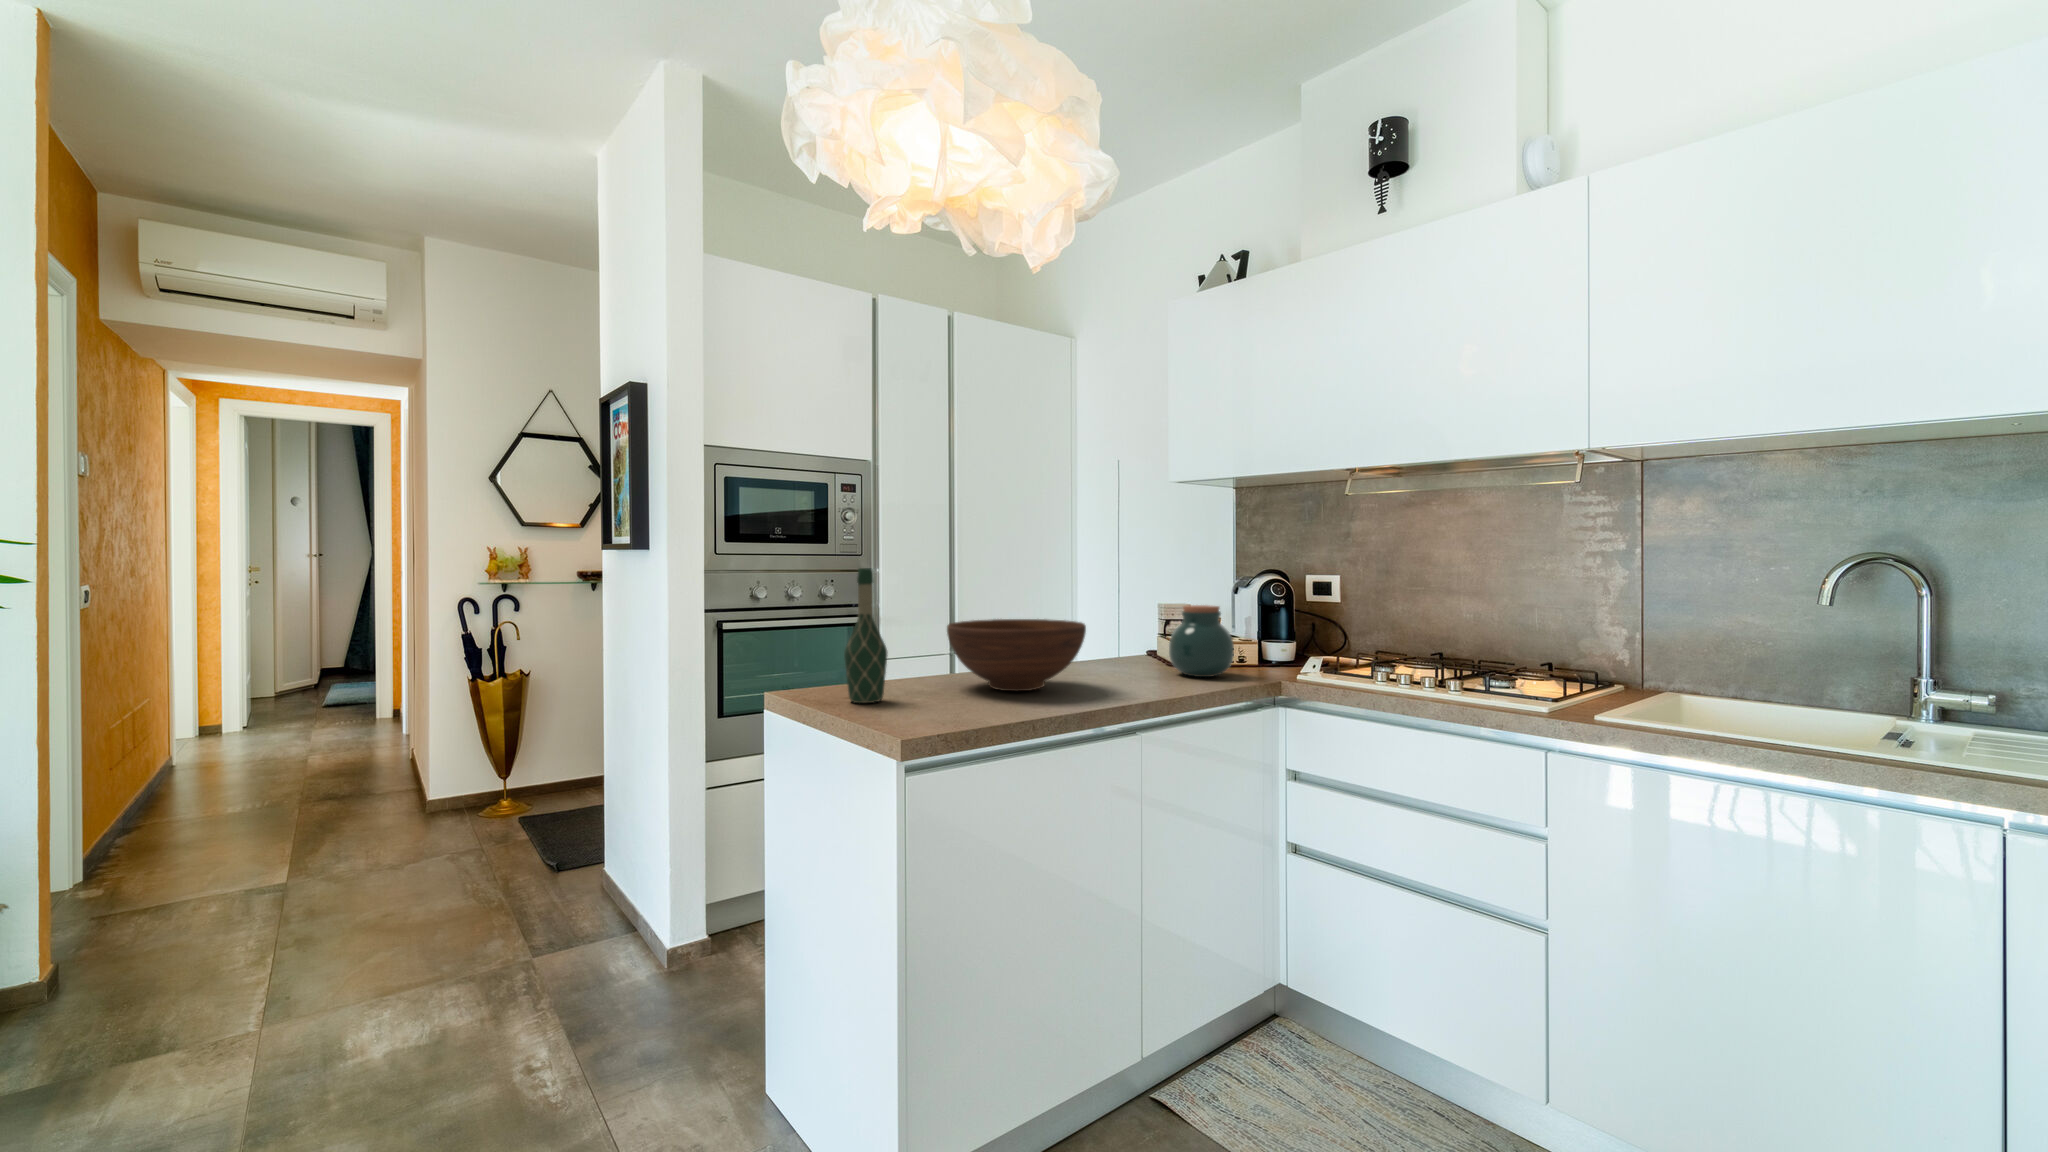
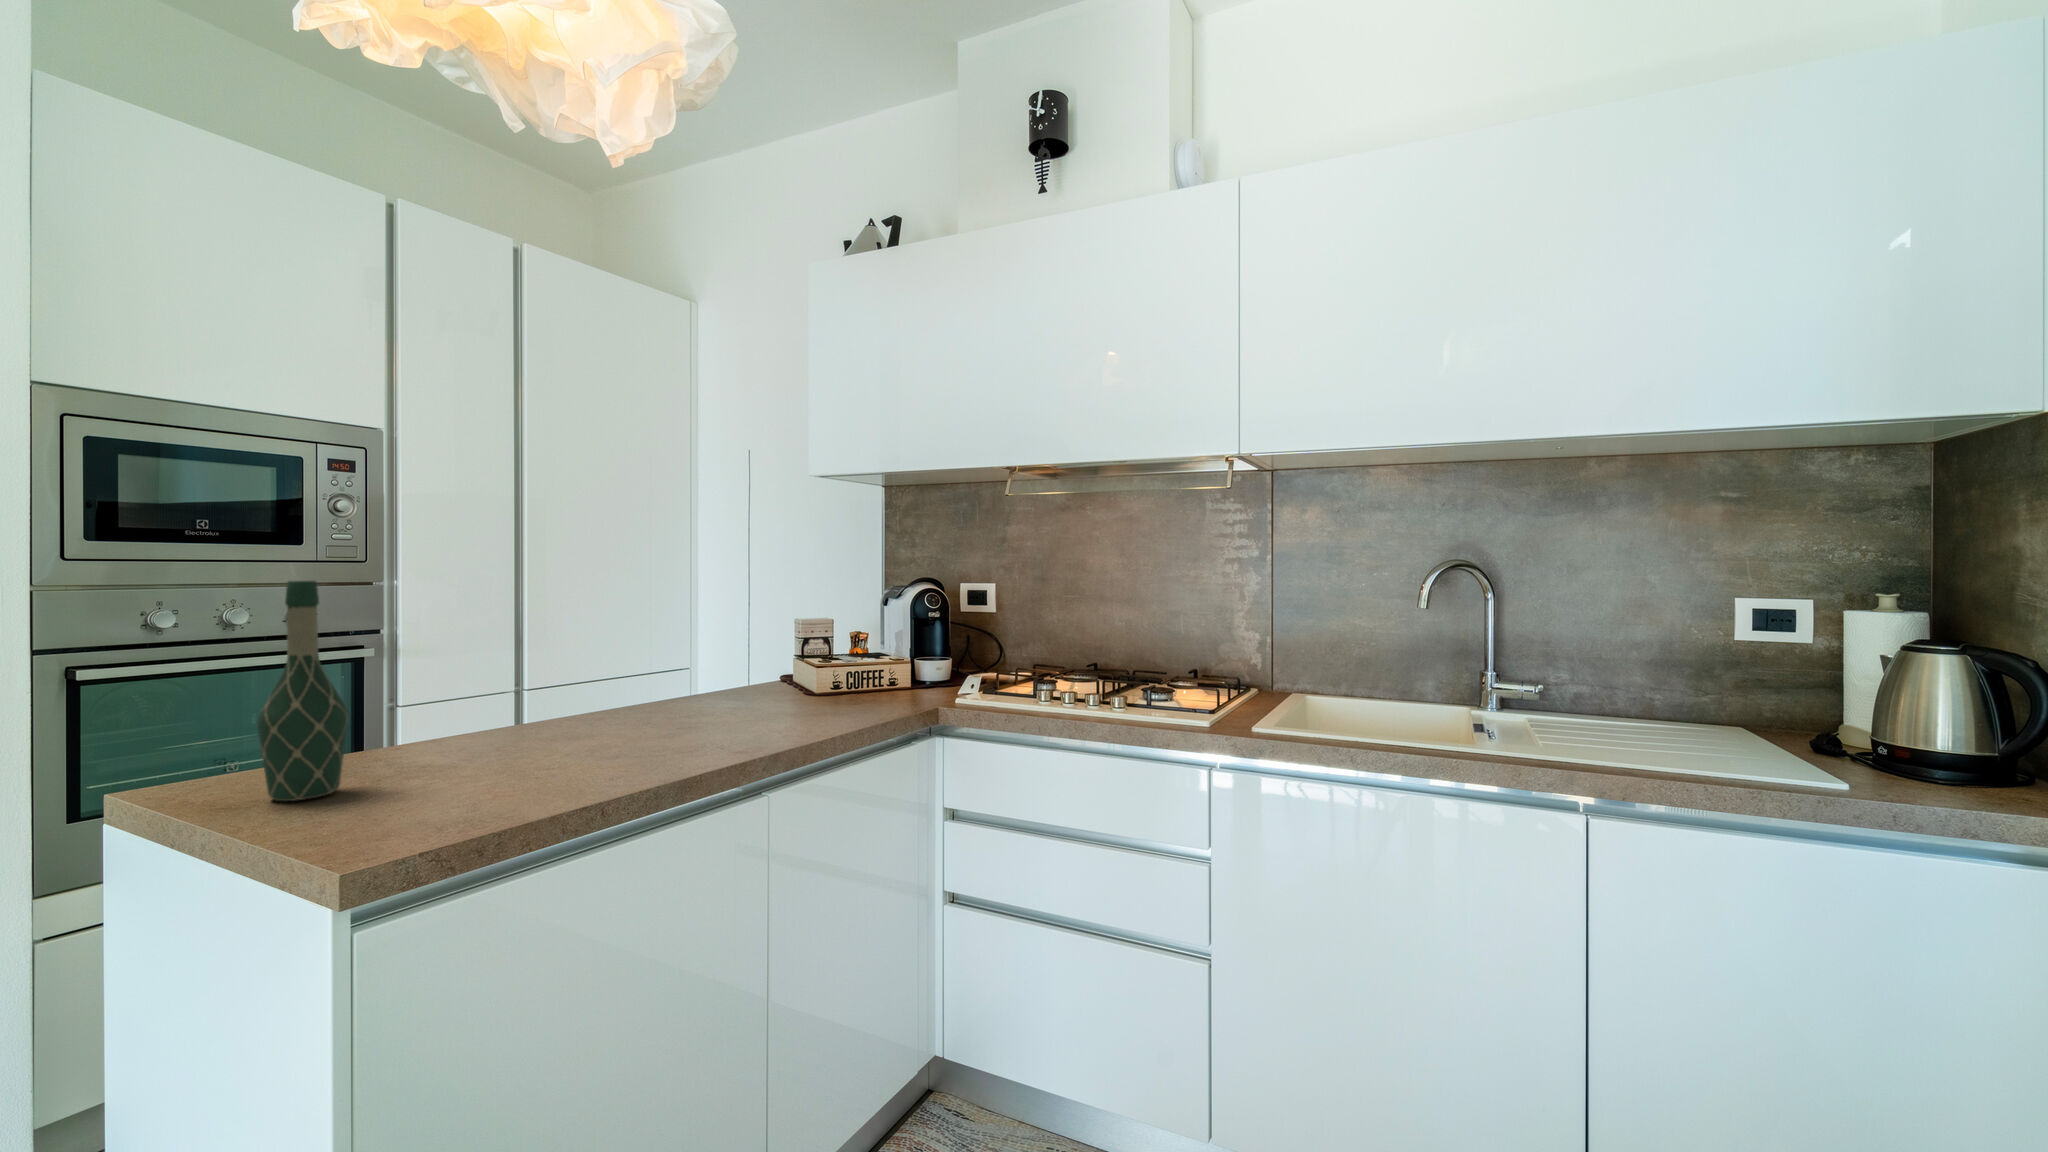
jar: present [1169,605,1234,677] -> none [808,621,885,707]
fruit bowl: present [947,619,1086,691] -> none [472,647,692,752]

